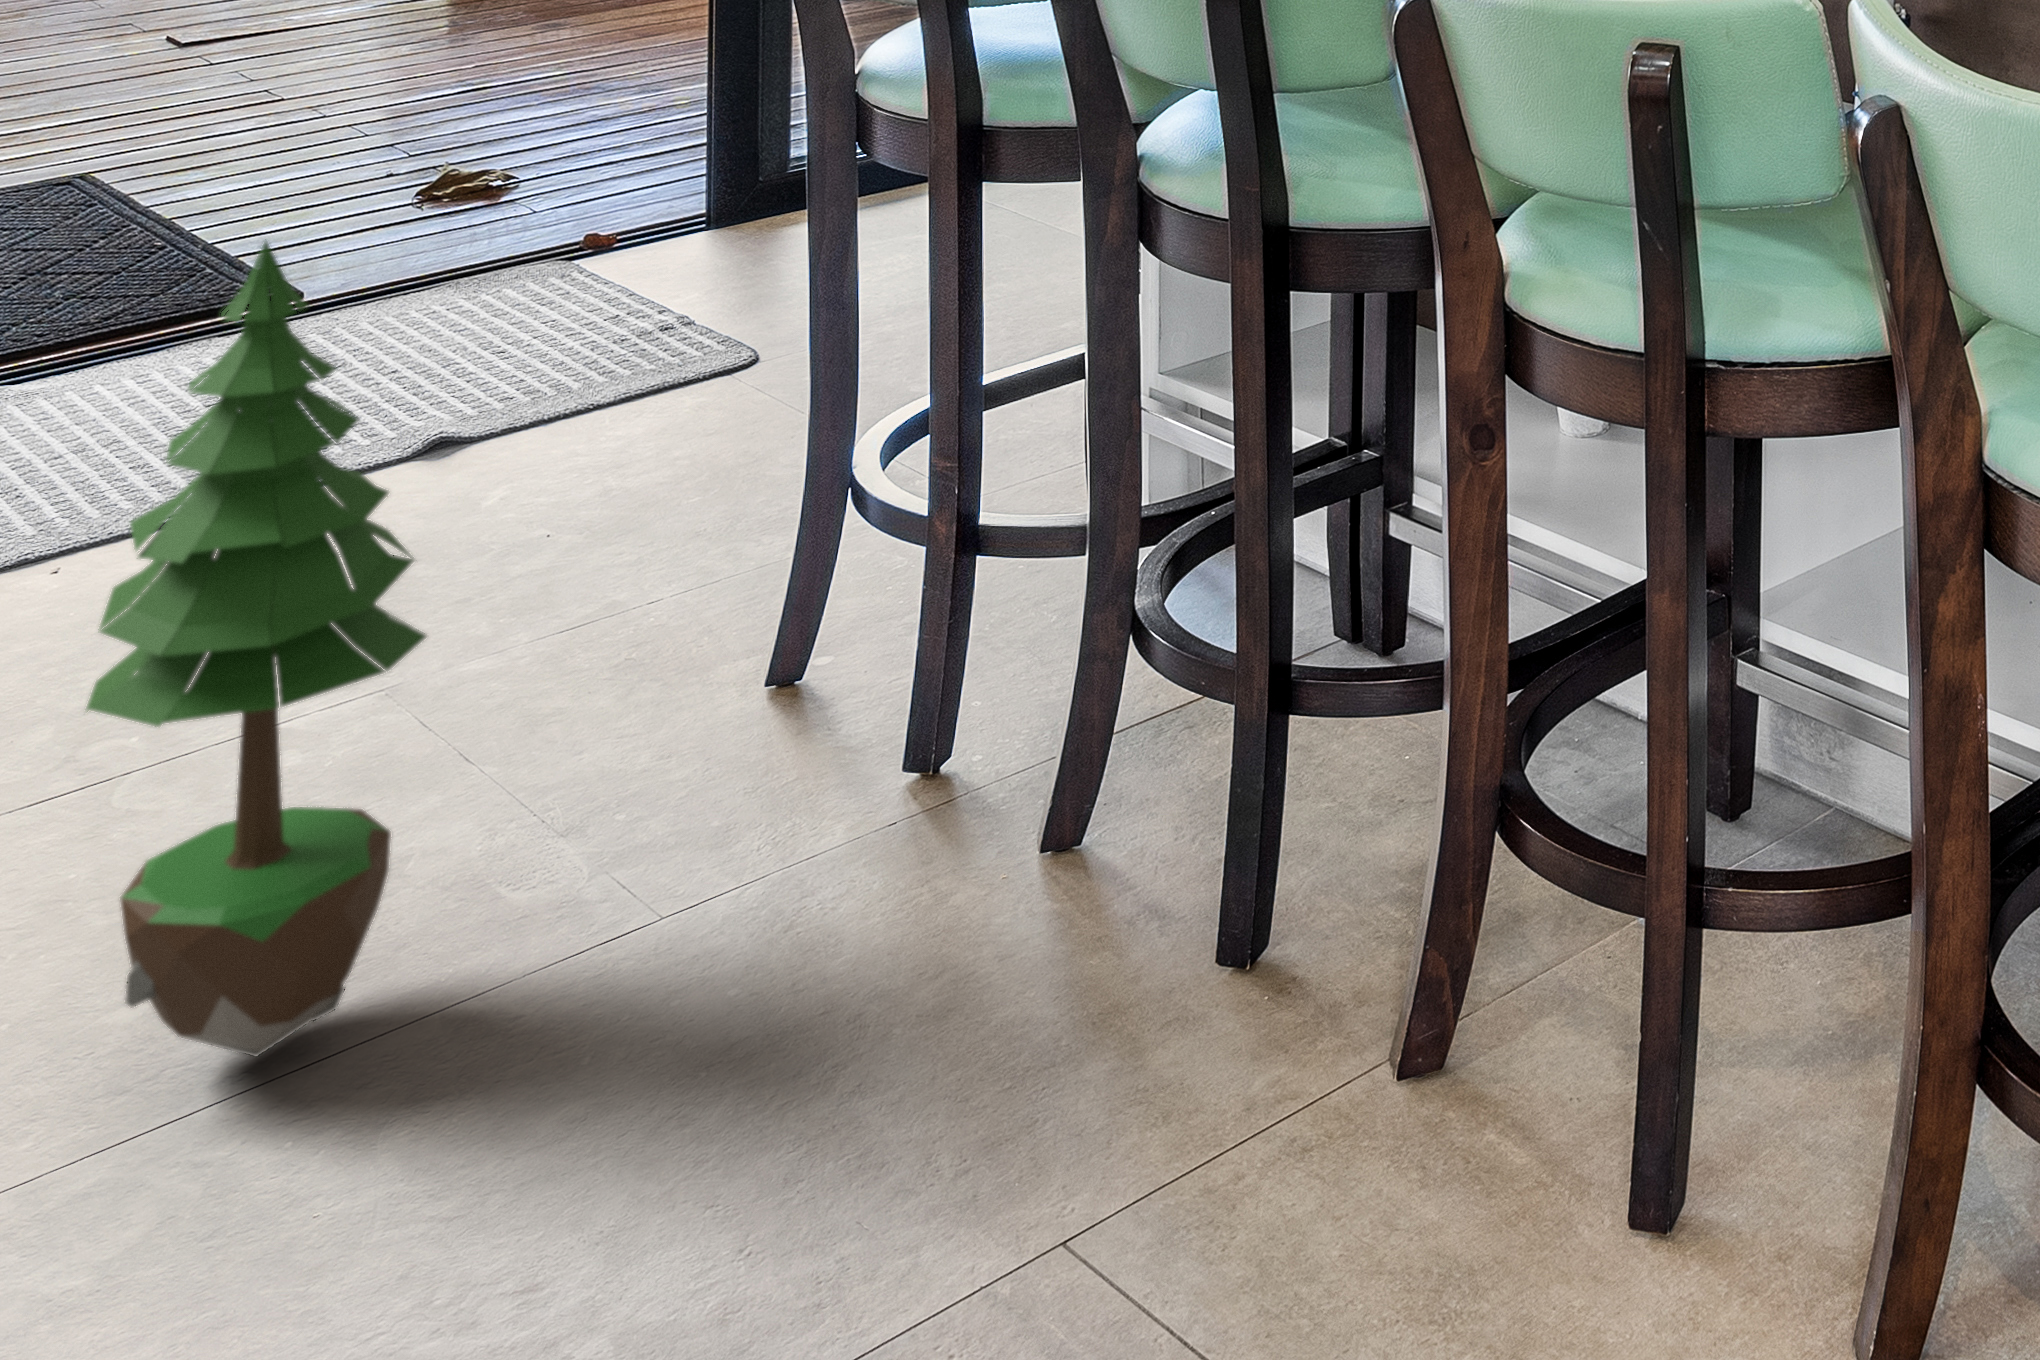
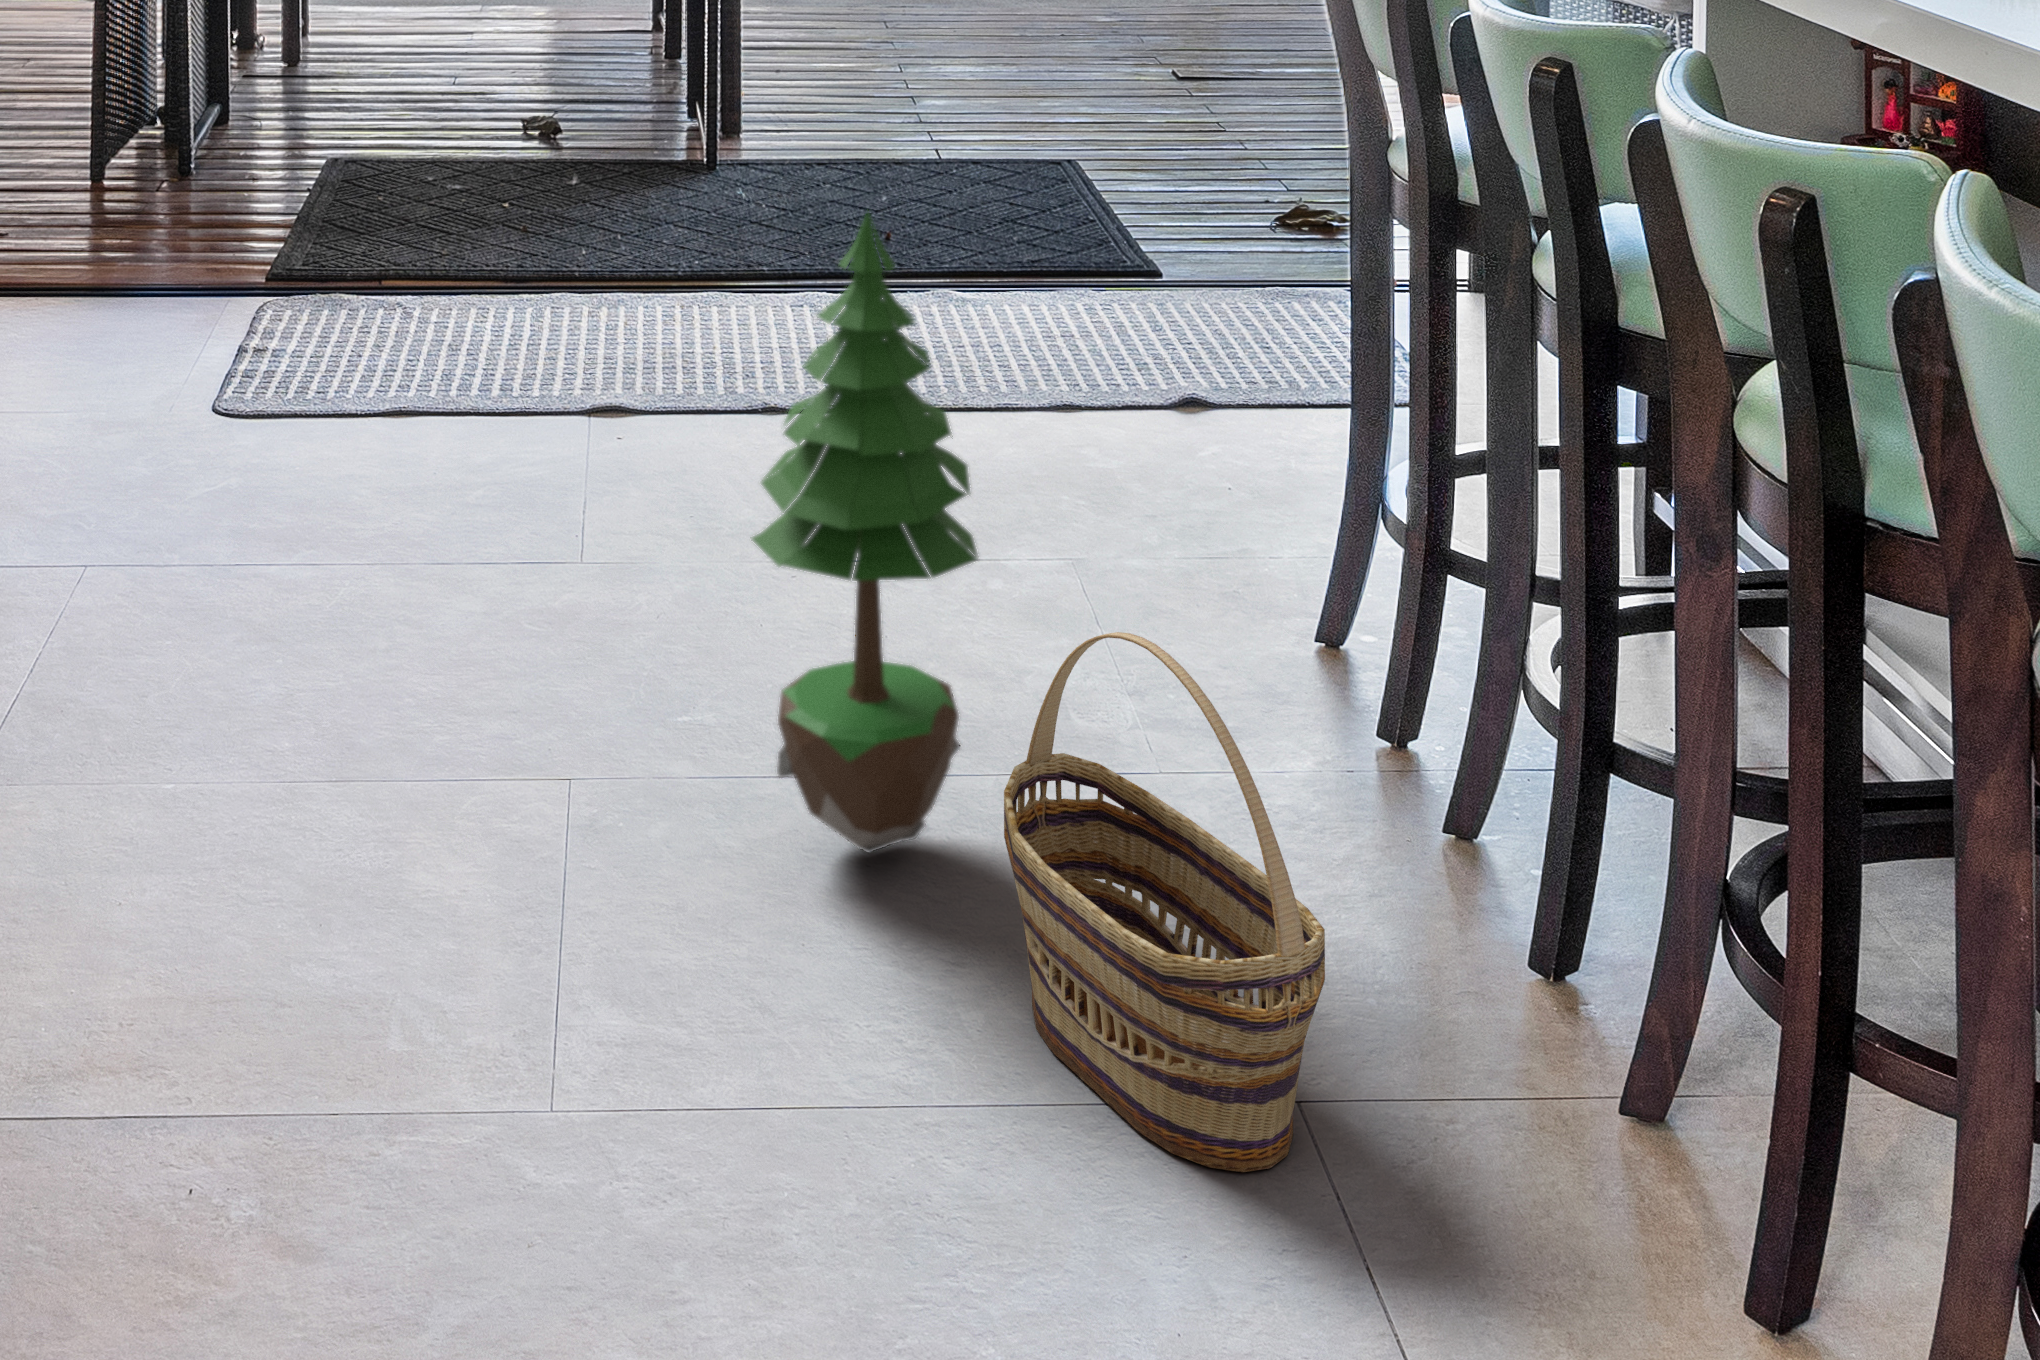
basket: none [535,634,995,1182] -> present [1004,632,1325,1172]

